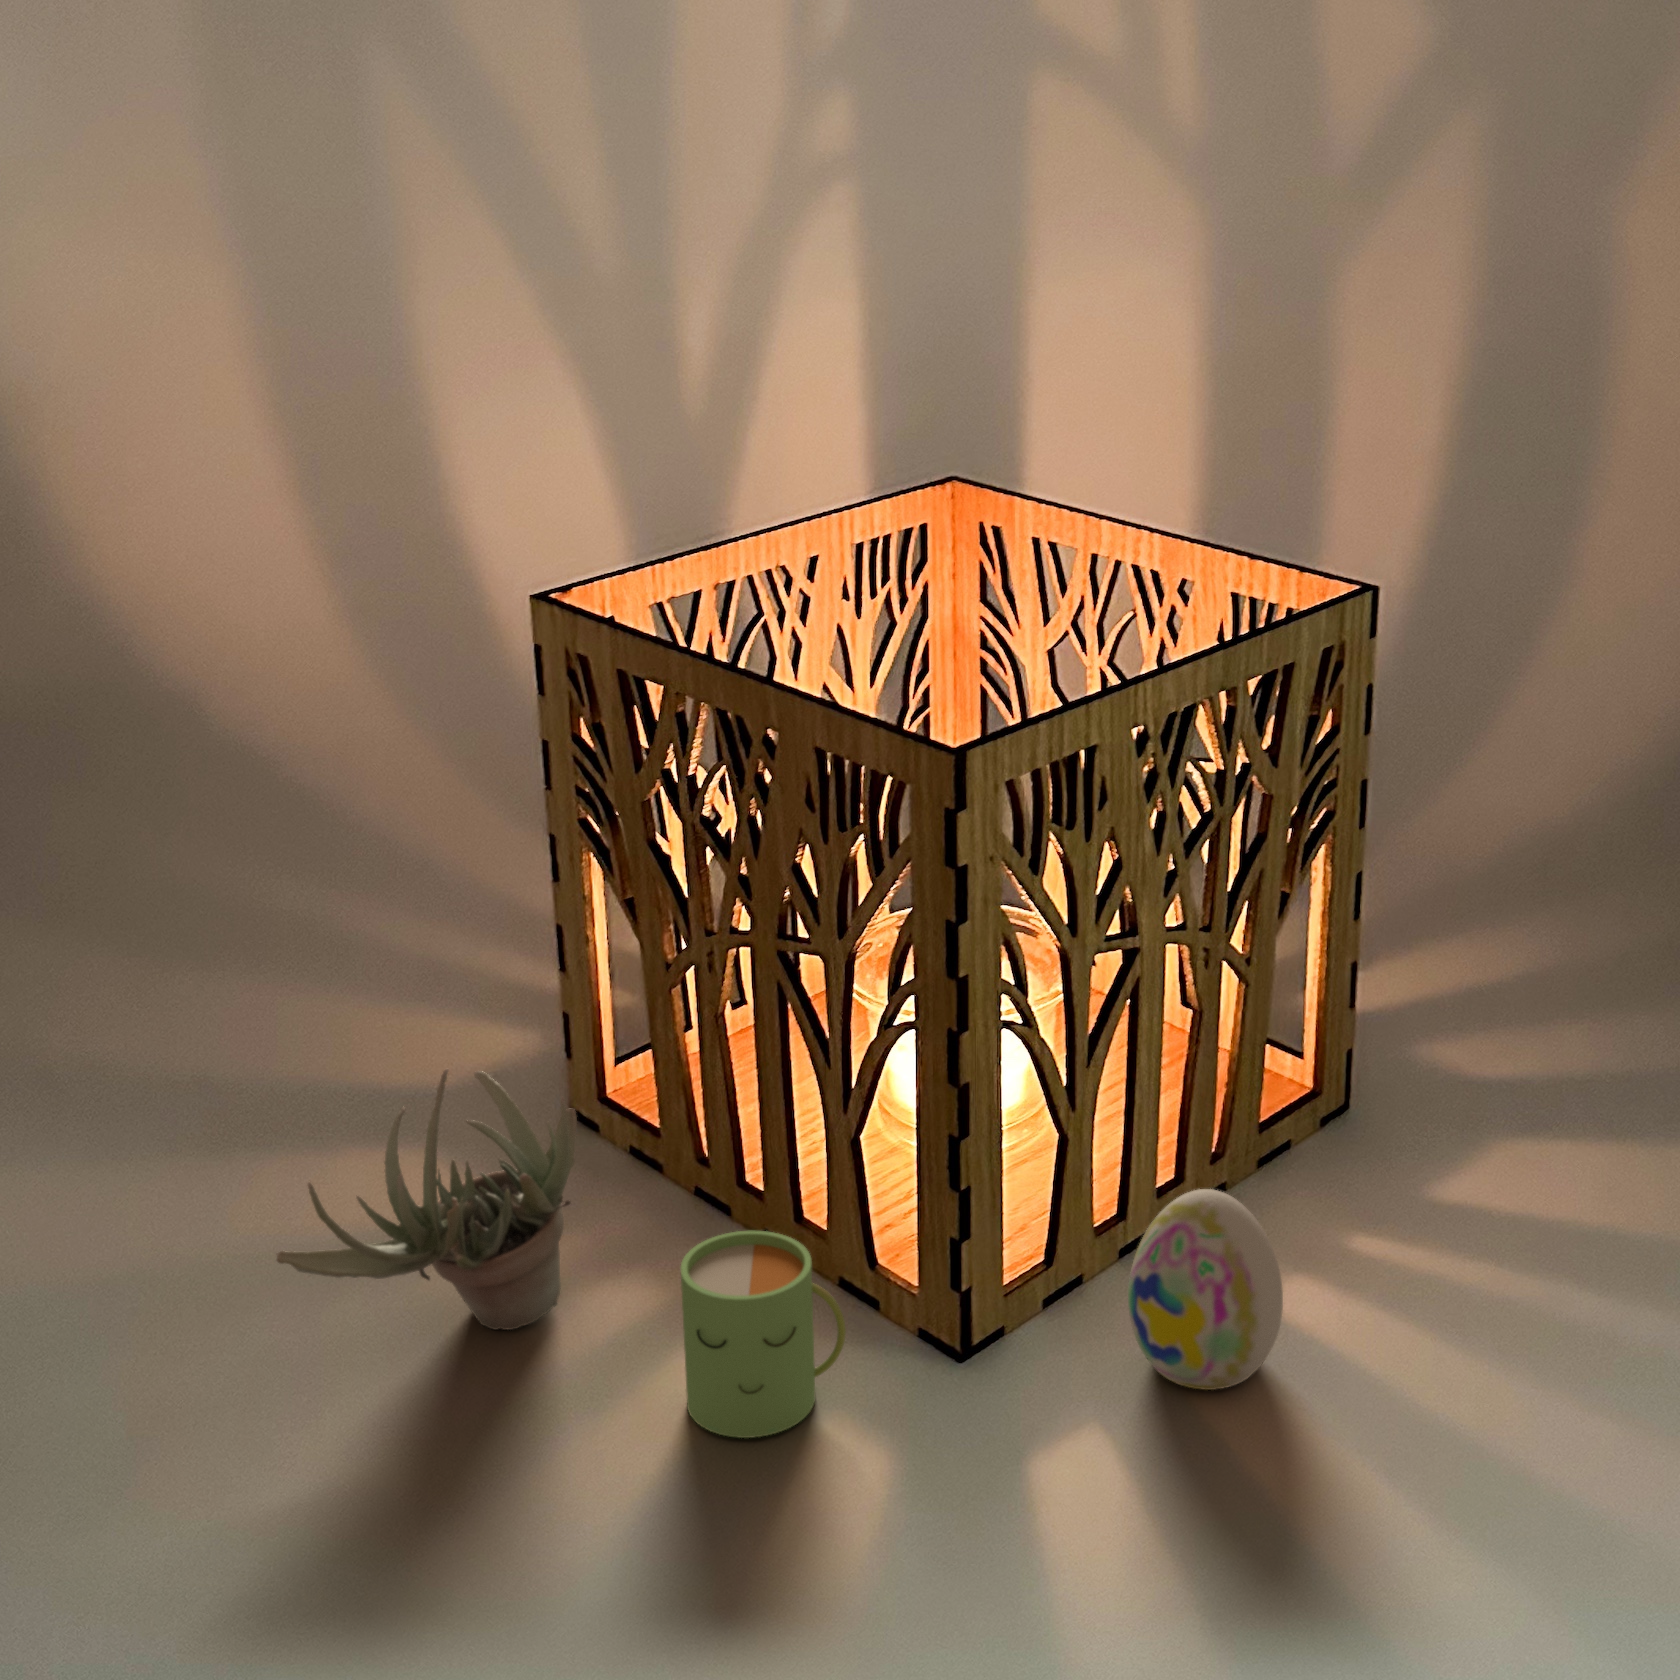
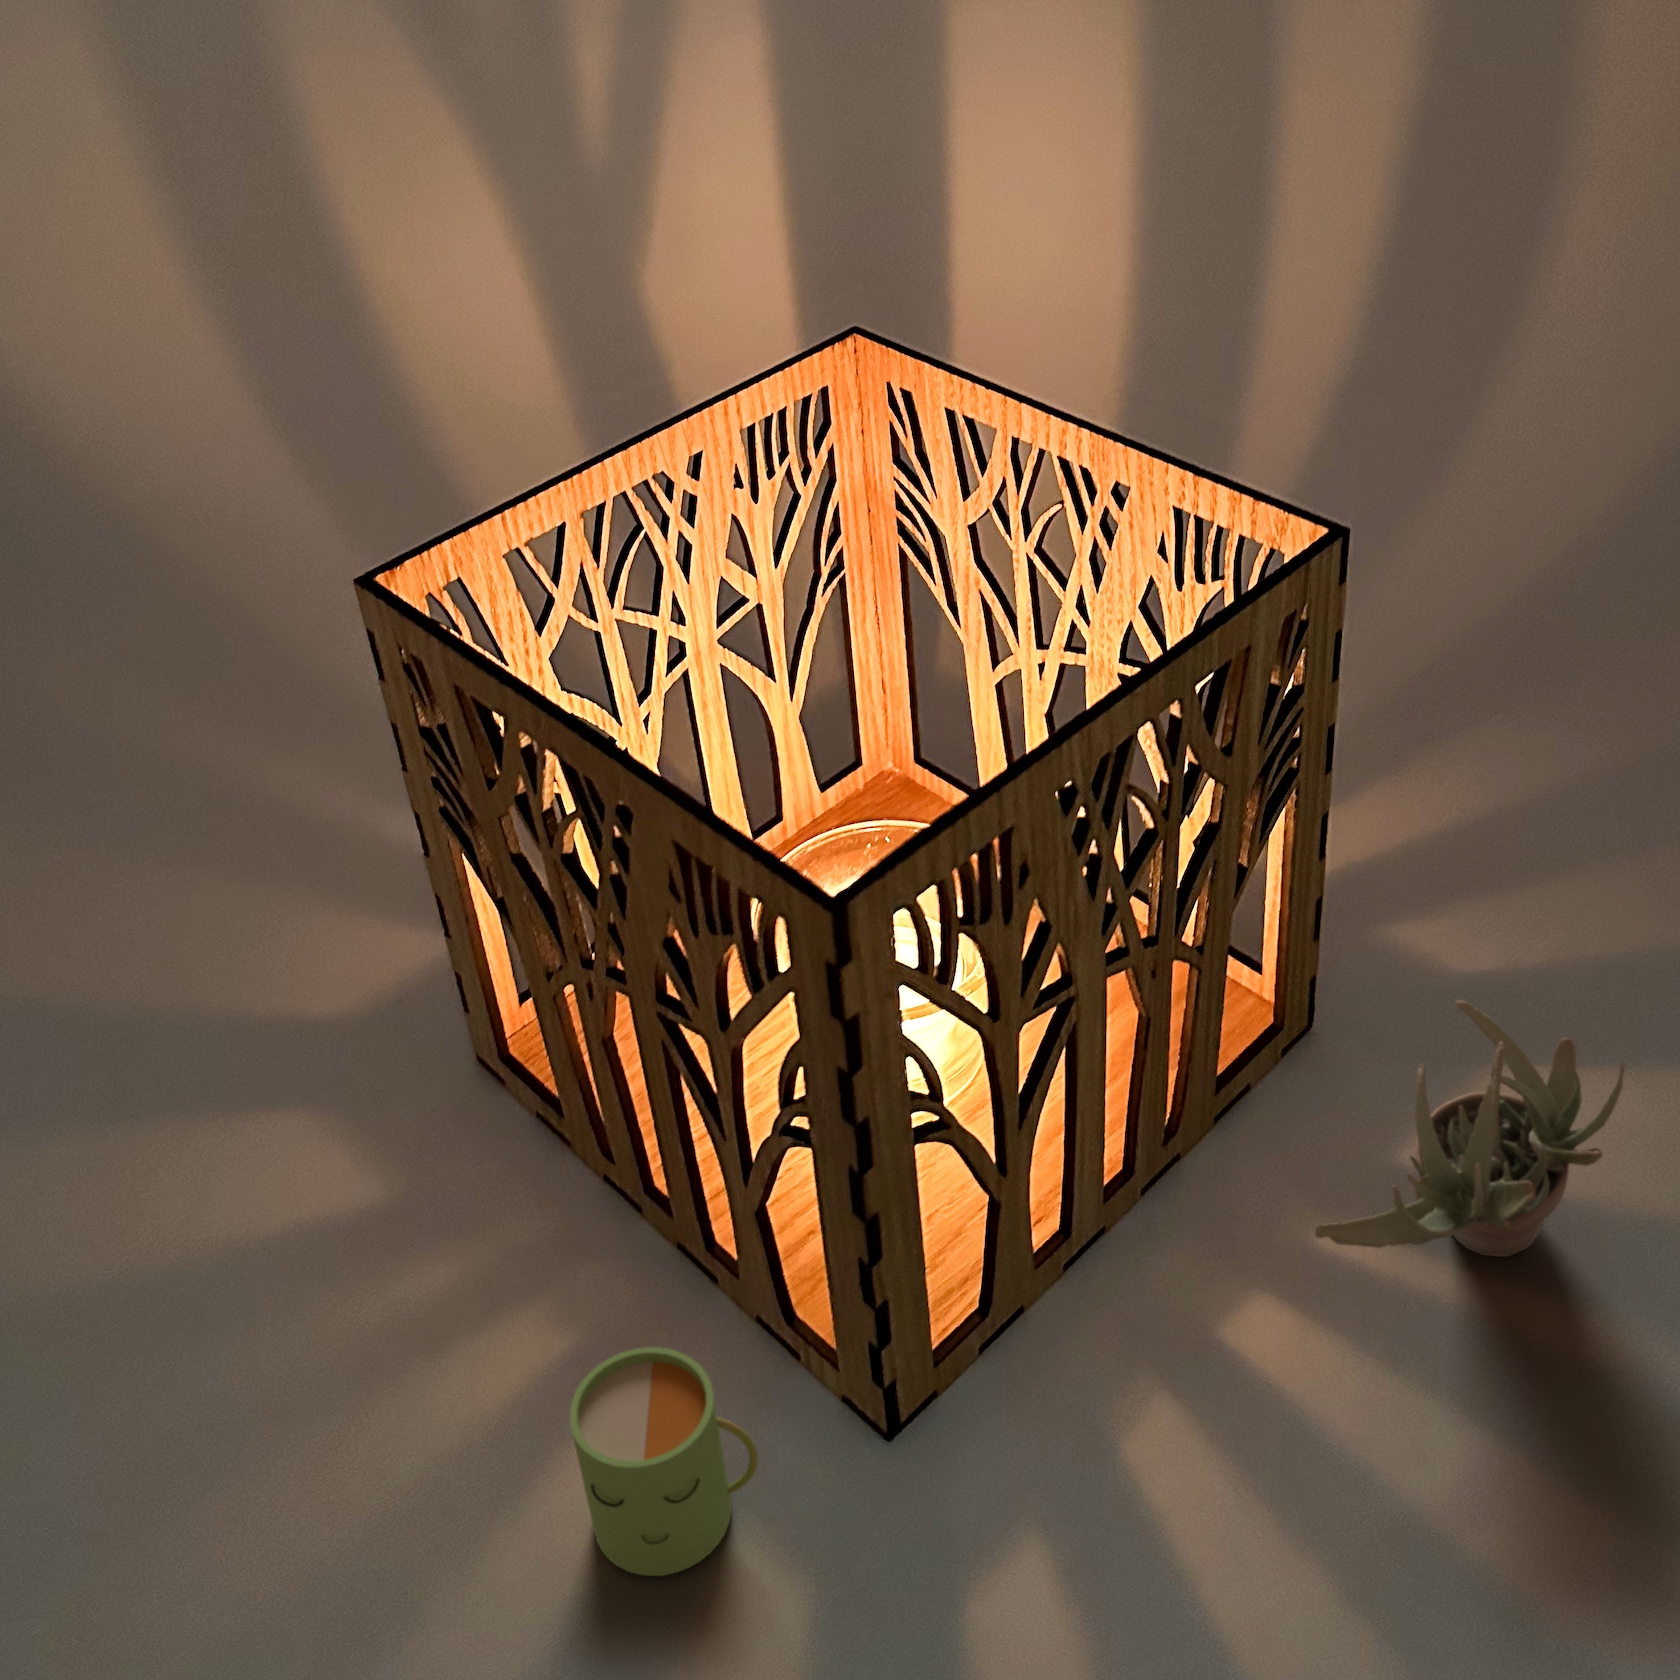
succulent plant: present [277,1069,577,1330] -> present [1315,1000,1625,1257]
decorative egg: present [1128,1189,1283,1390] -> none [1068,1288,1238,1494]

